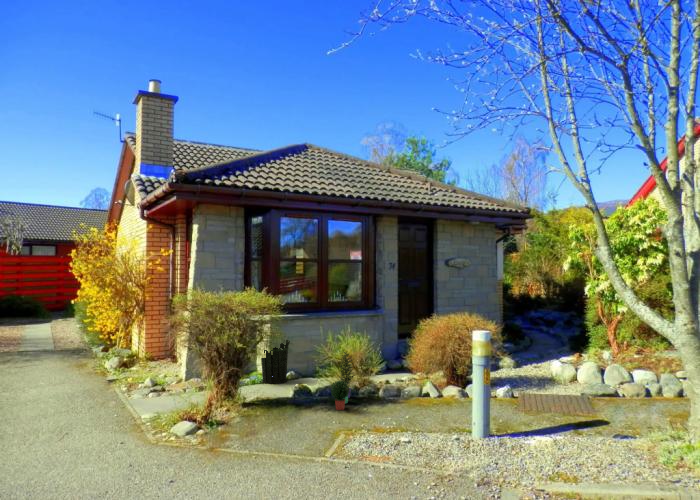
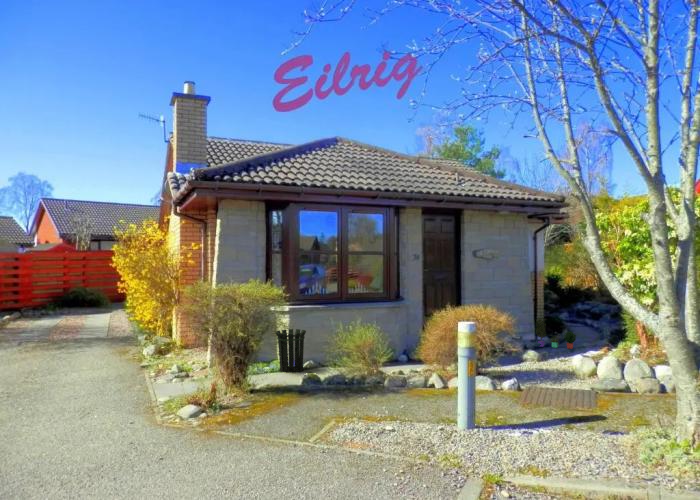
potted plant: present [331,352,354,410] -> present [537,317,576,349]

